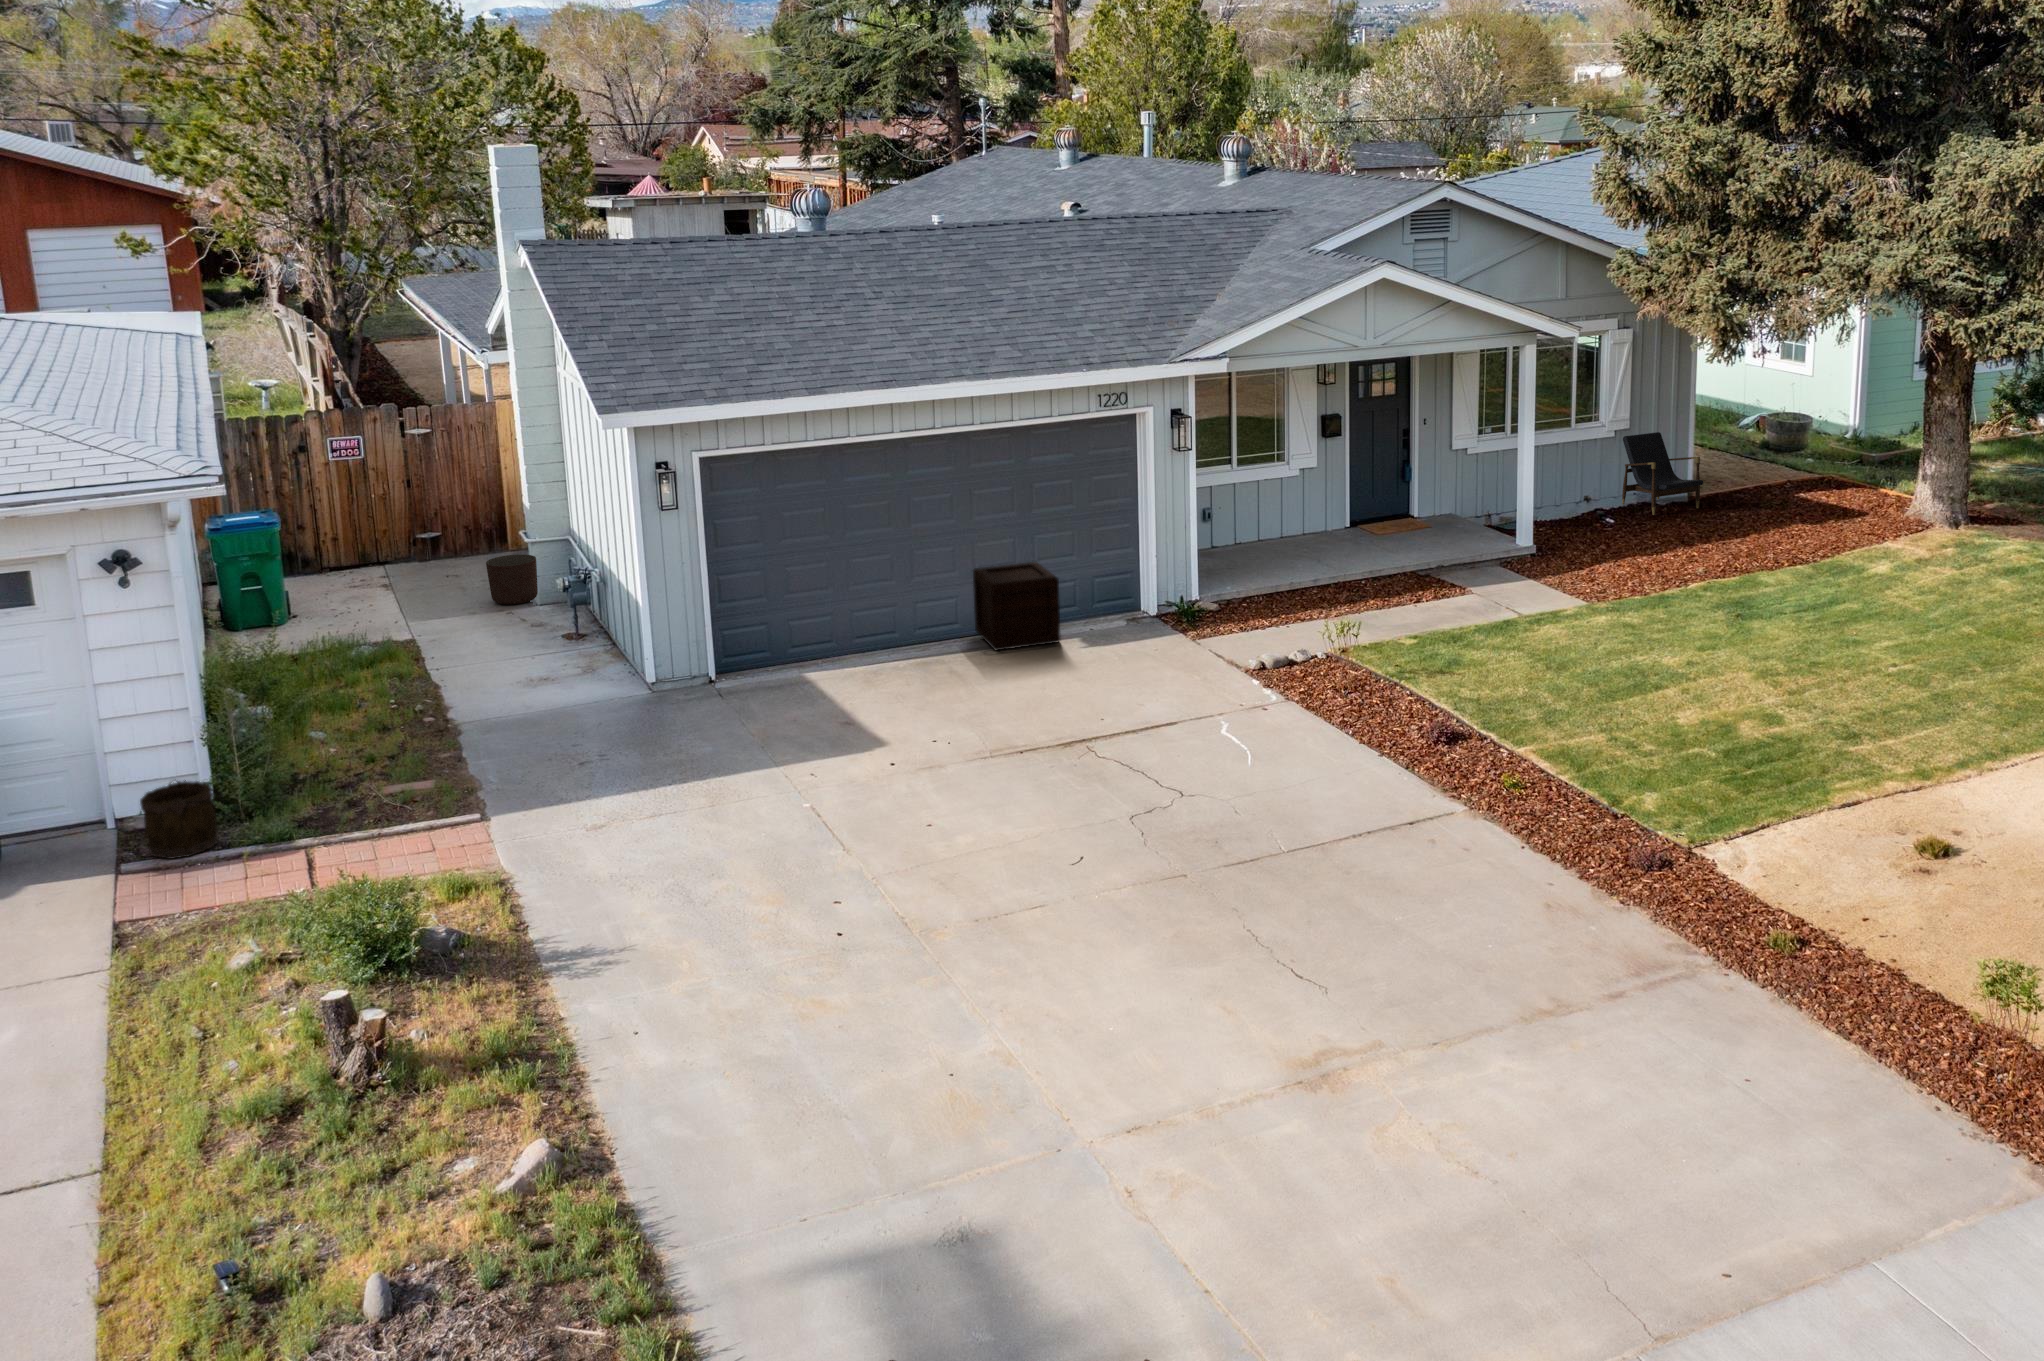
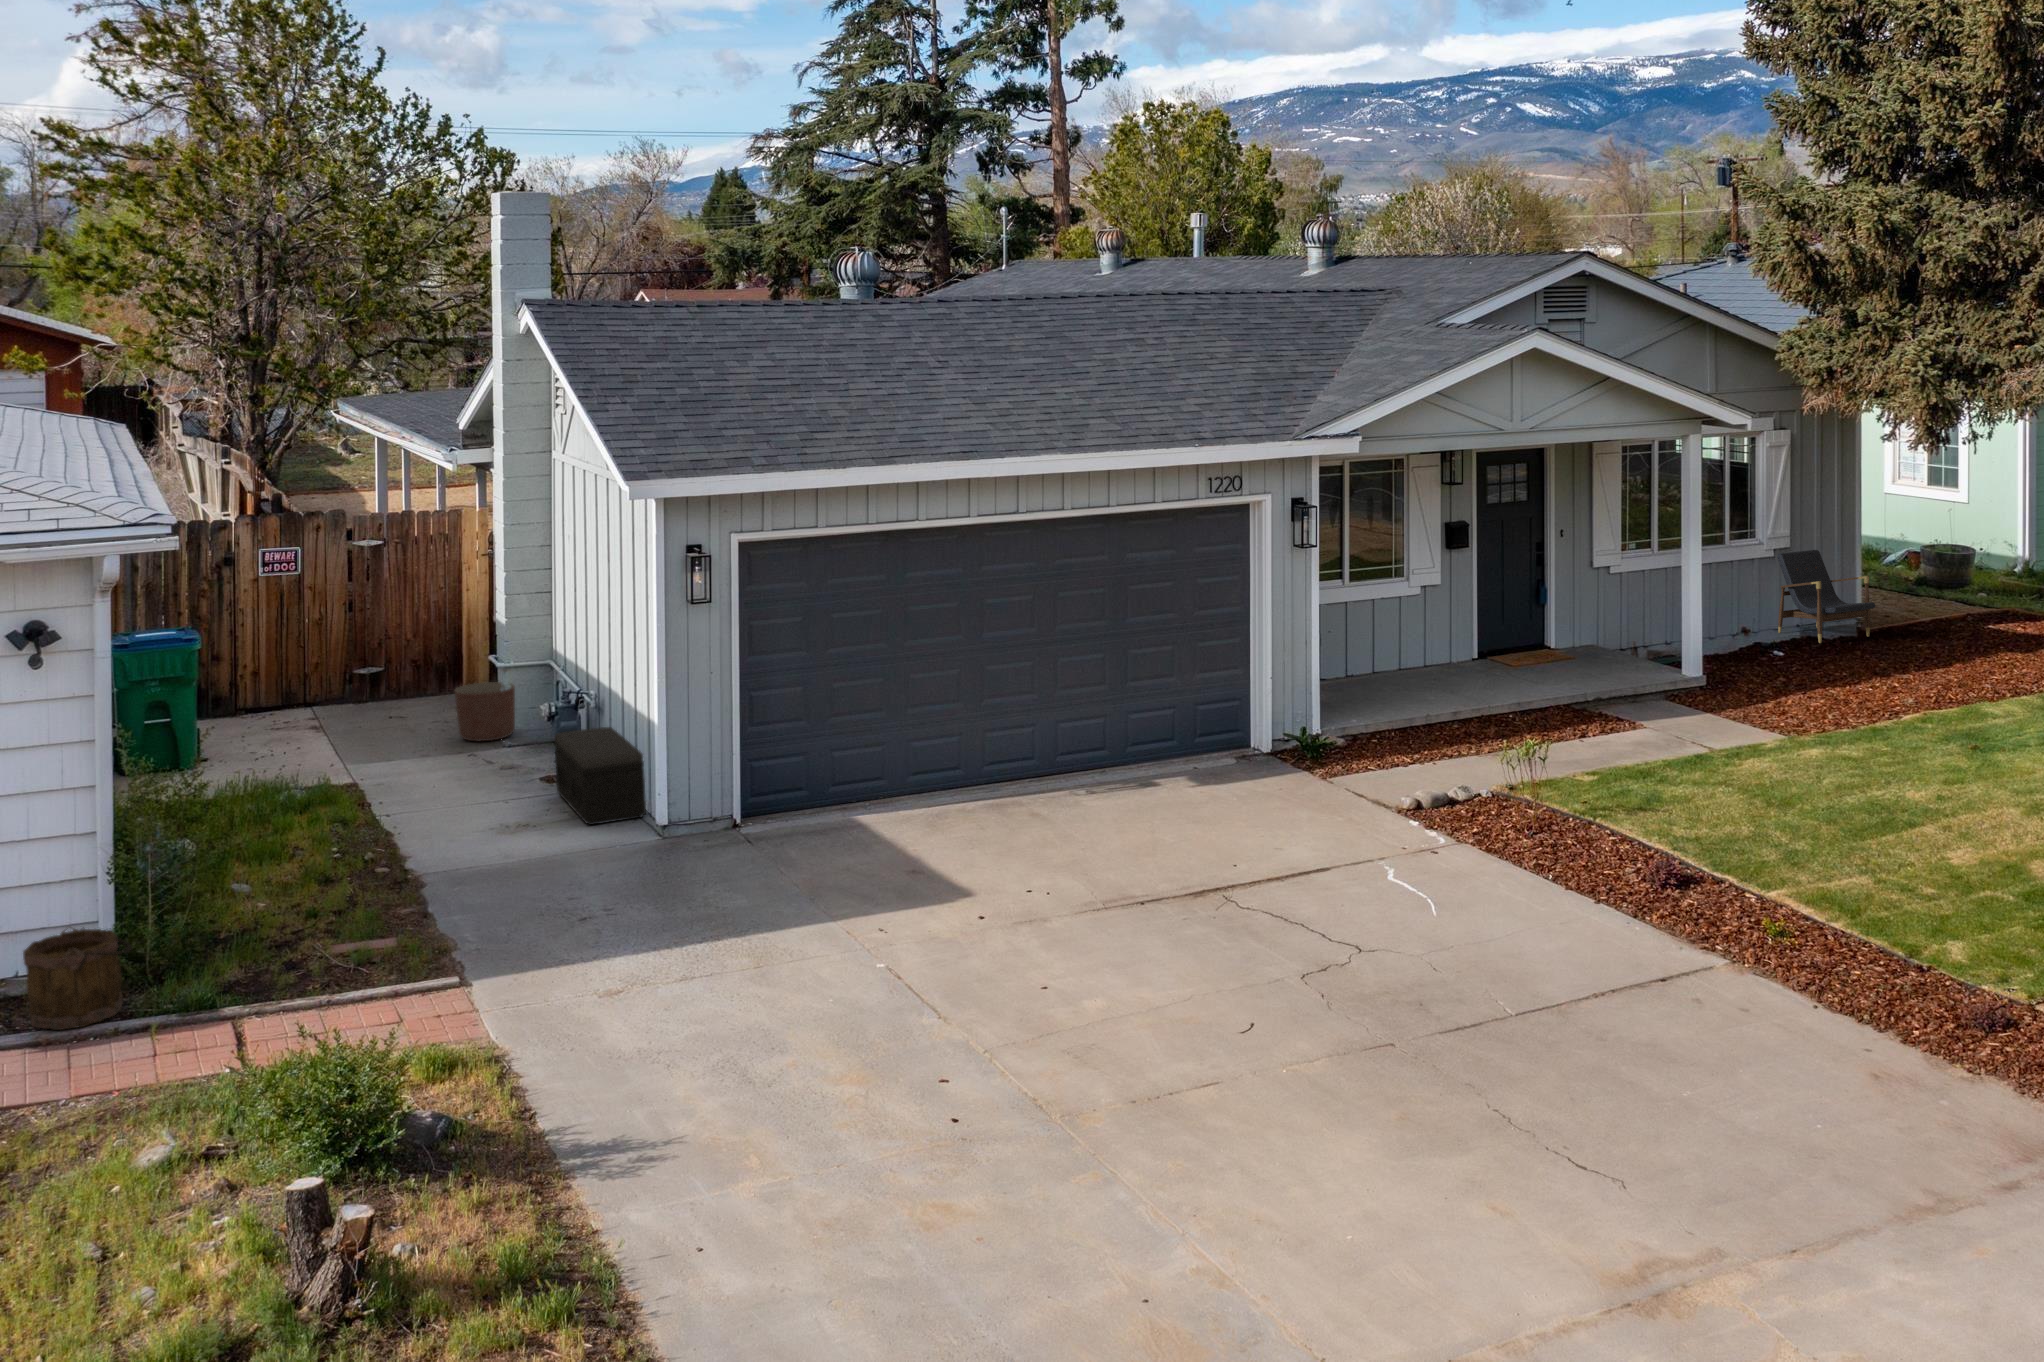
wooden crate: present [973,562,1061,651] -> none [1053,680,1162,786]
storage bench: none [563,600,636,684] -> present [554,727,646,825]

